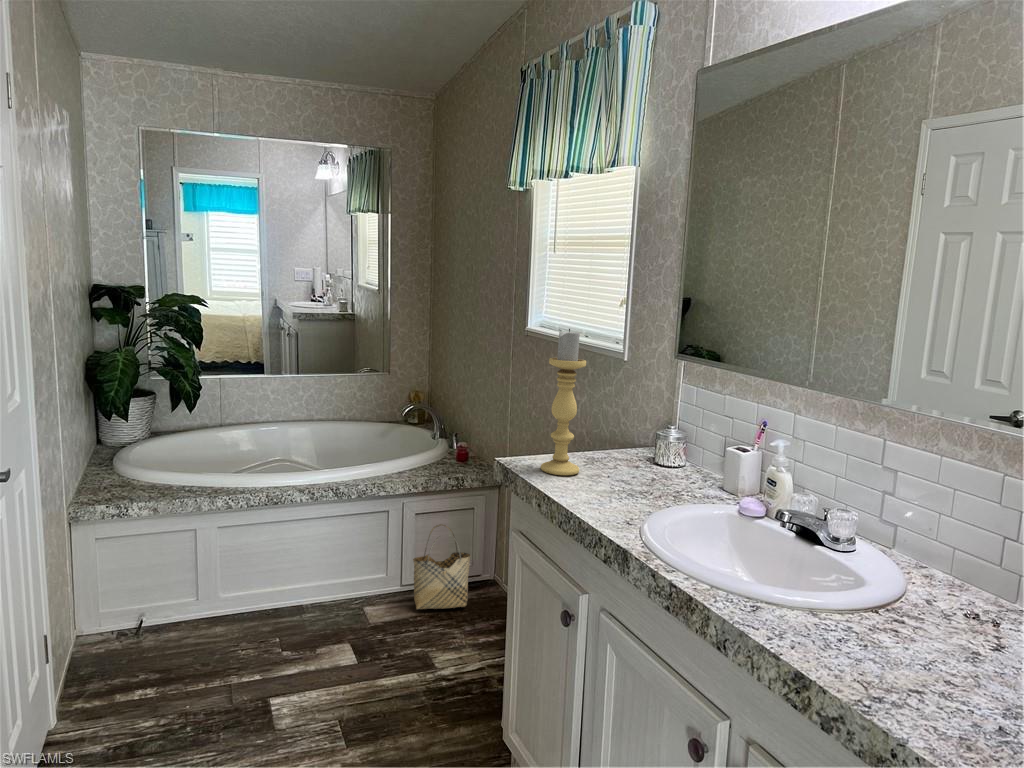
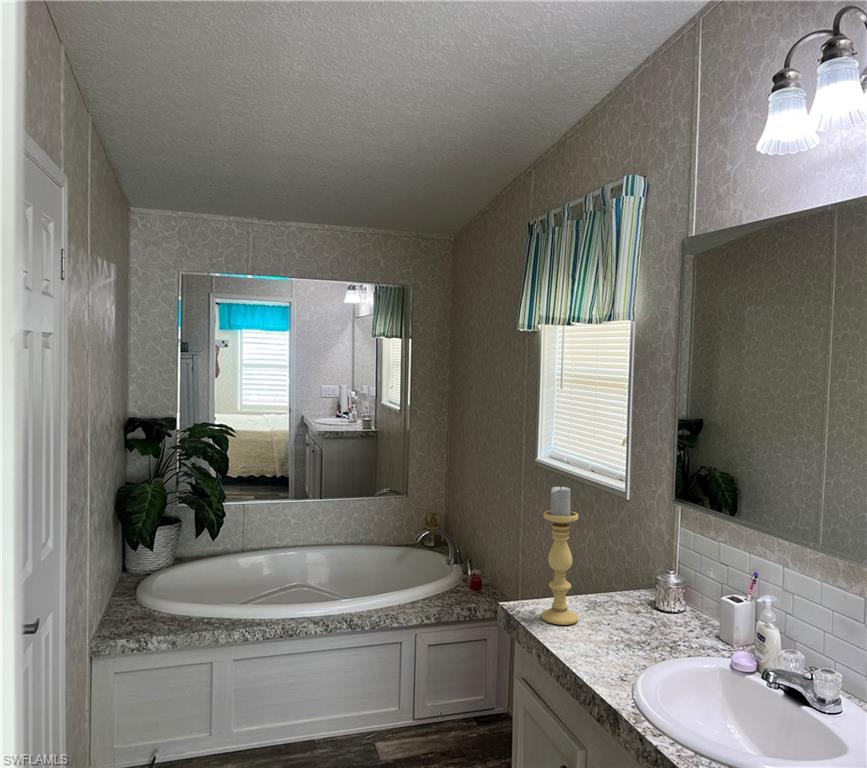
woven basket: present [413,524,470,609] -> none [424,655,482,746]

